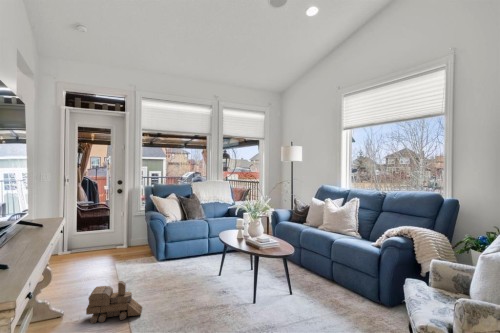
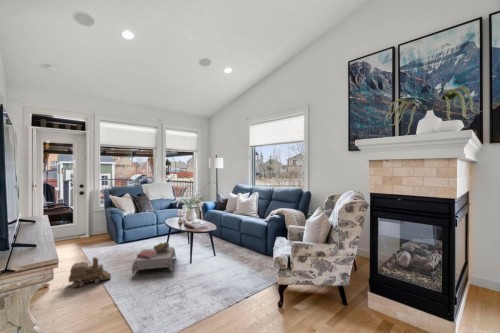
ottoman: none [169,266,233,315] -> present [132,242,176,274]

